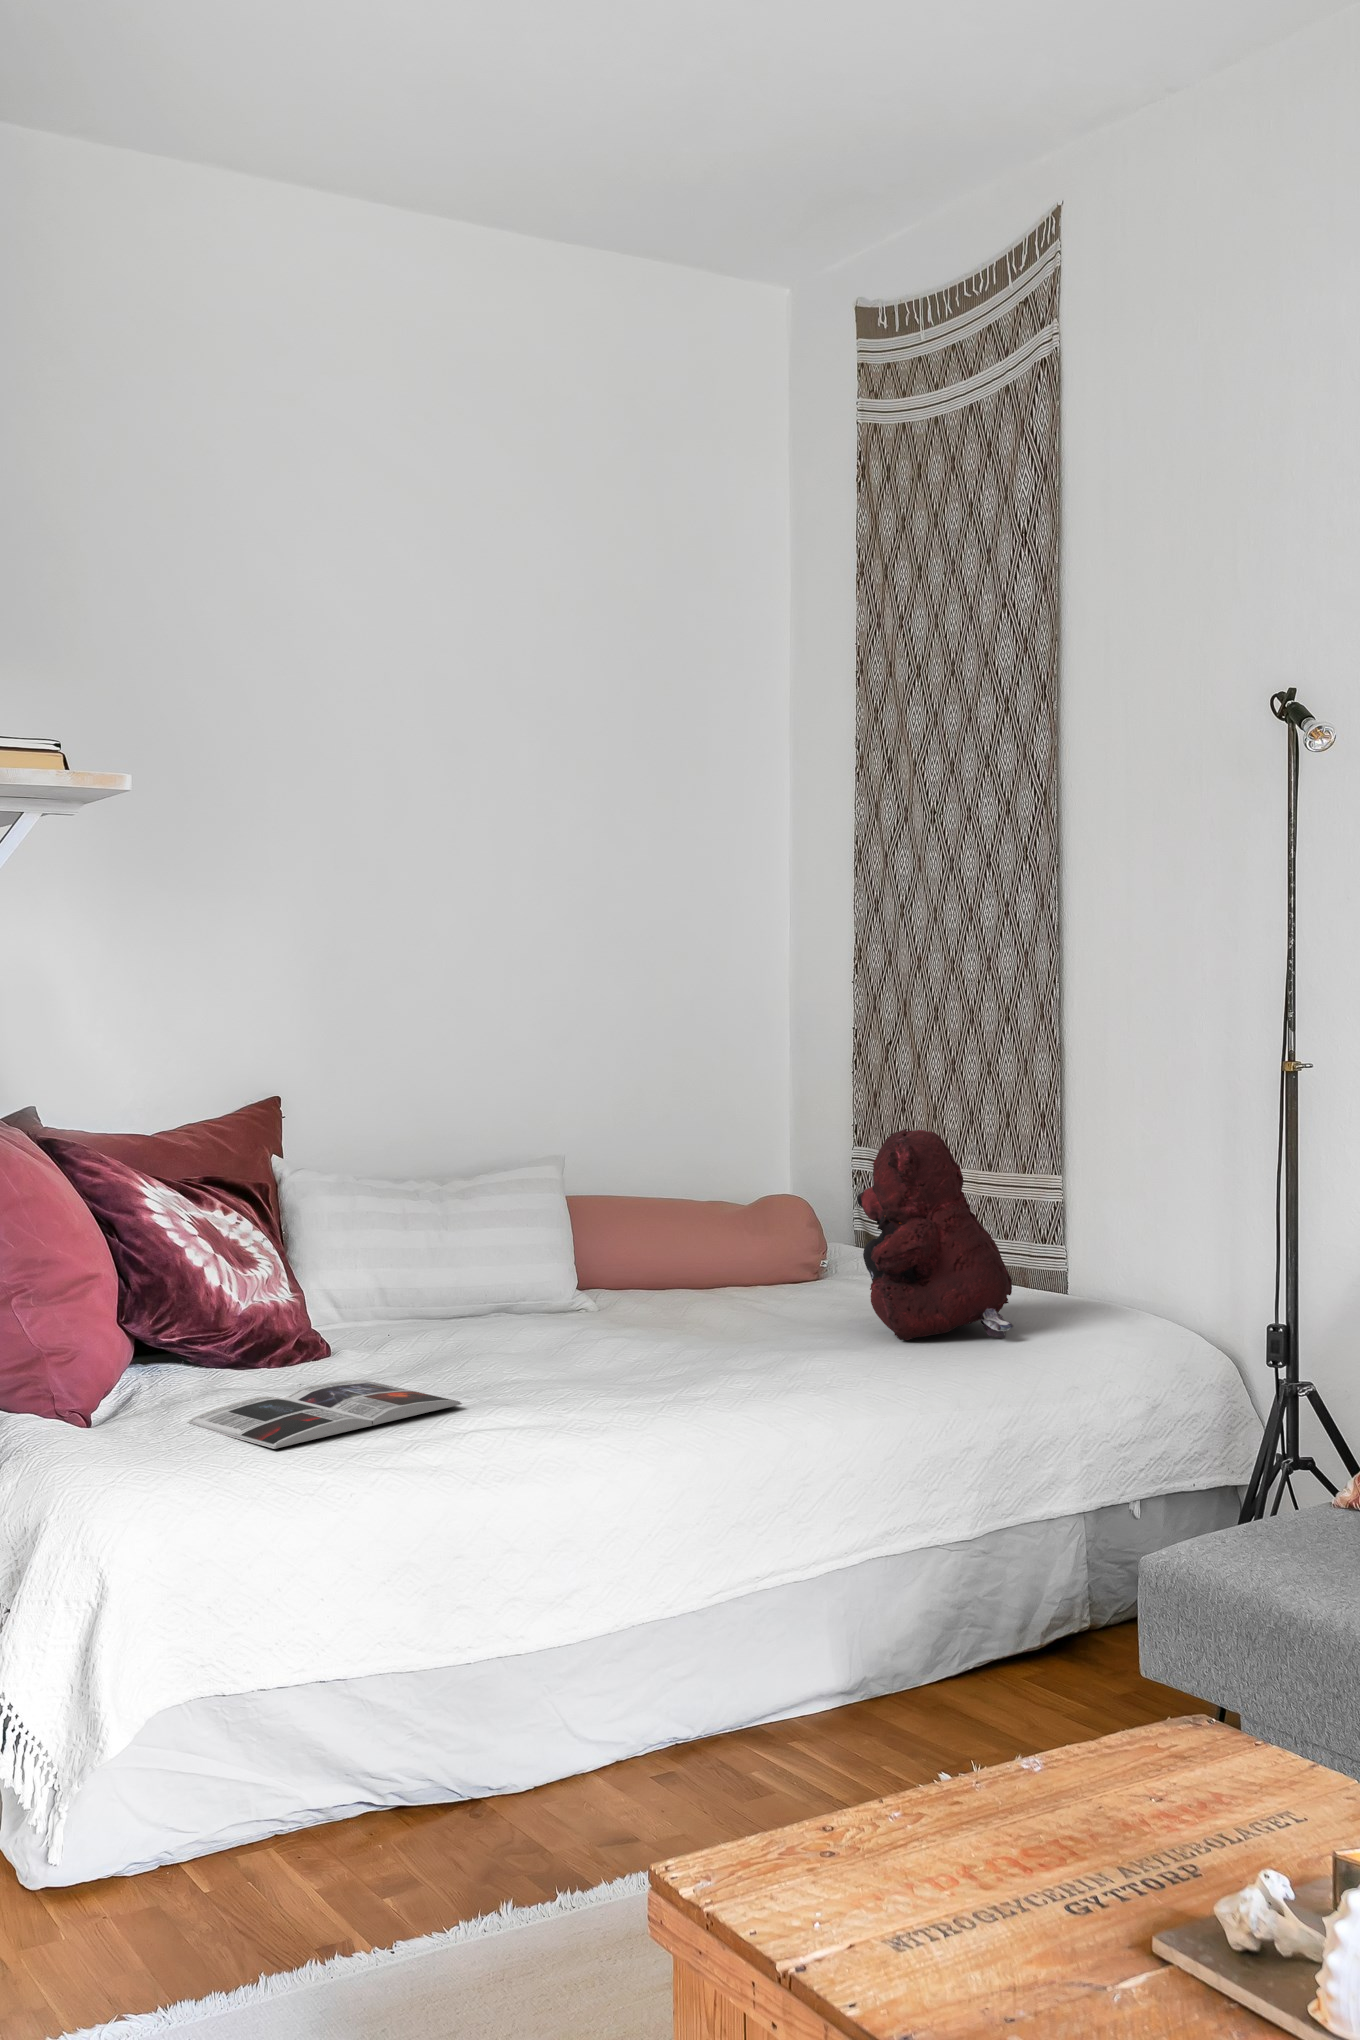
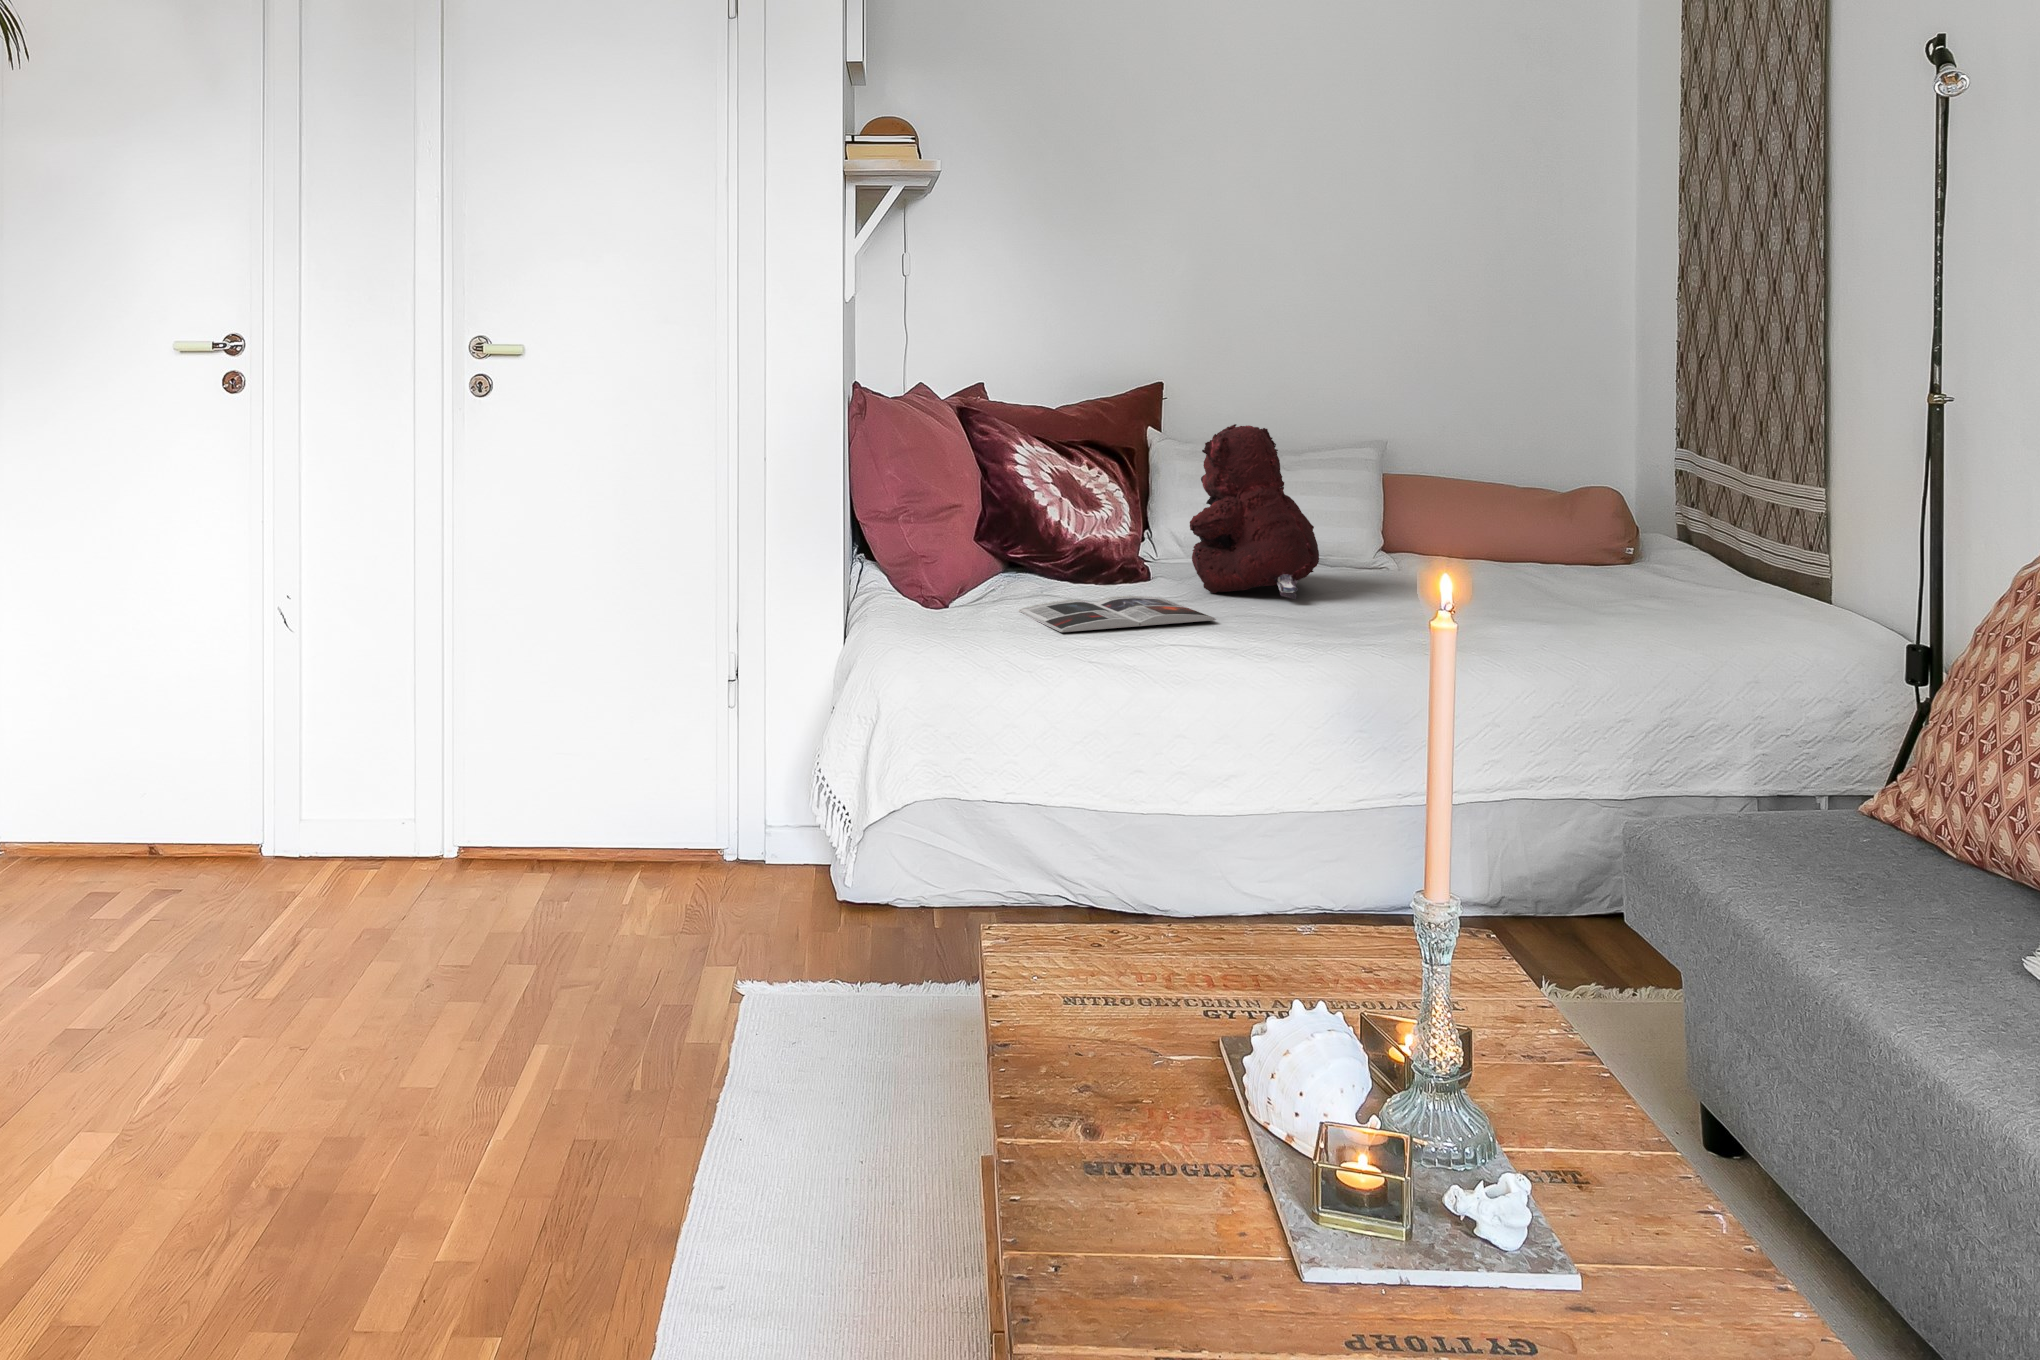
teddy bear: present [857,1129,1013,1340] -> present [1190,424,1319,599]

